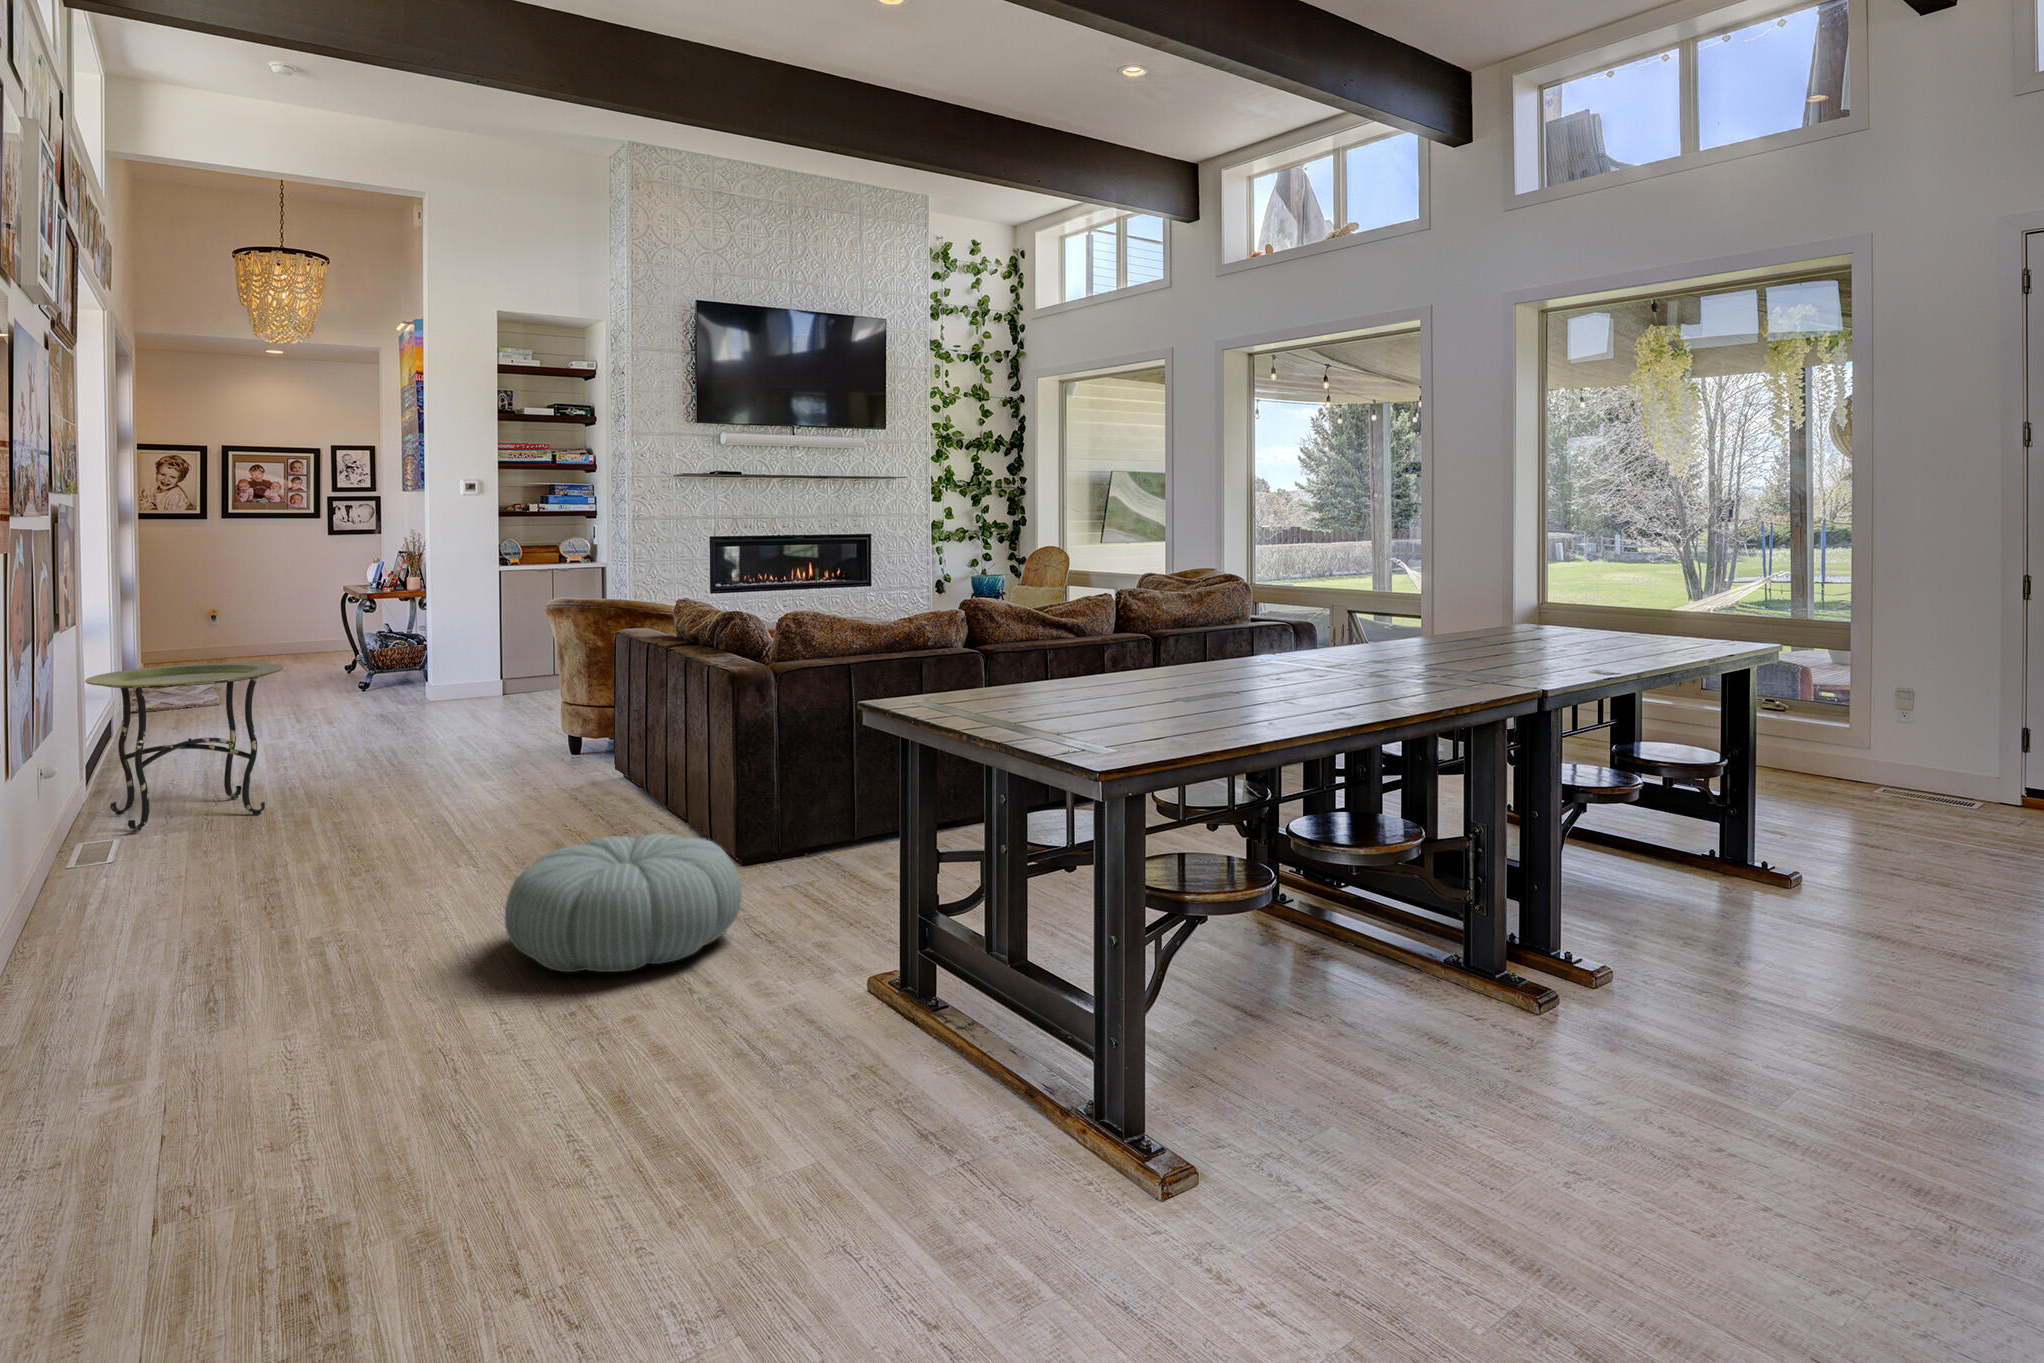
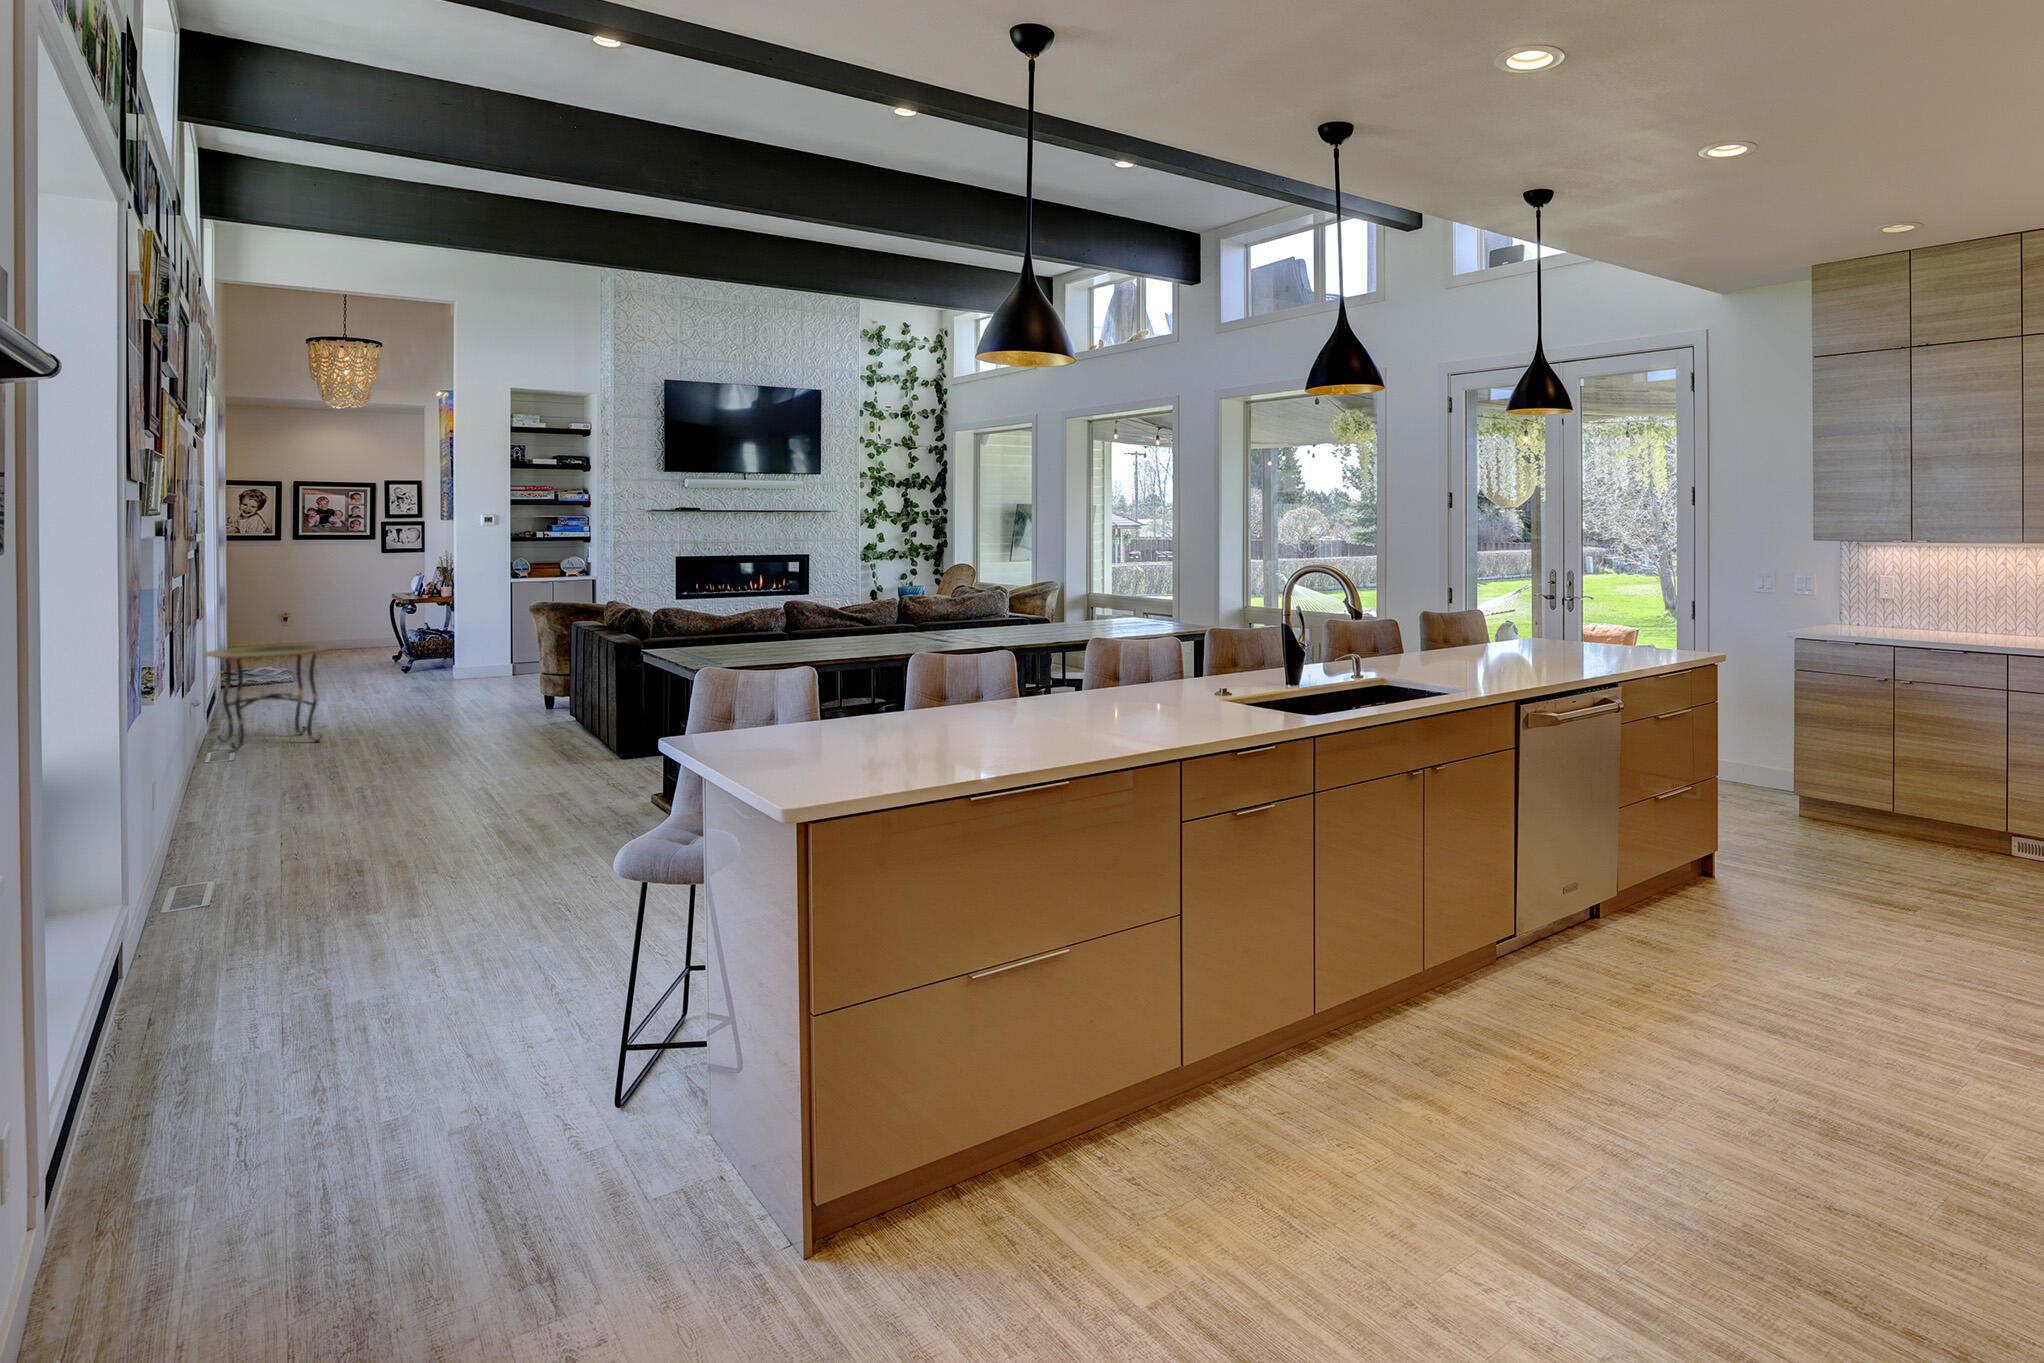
pouf: present [505,833,742,972] -> none [456,734,599,802]

